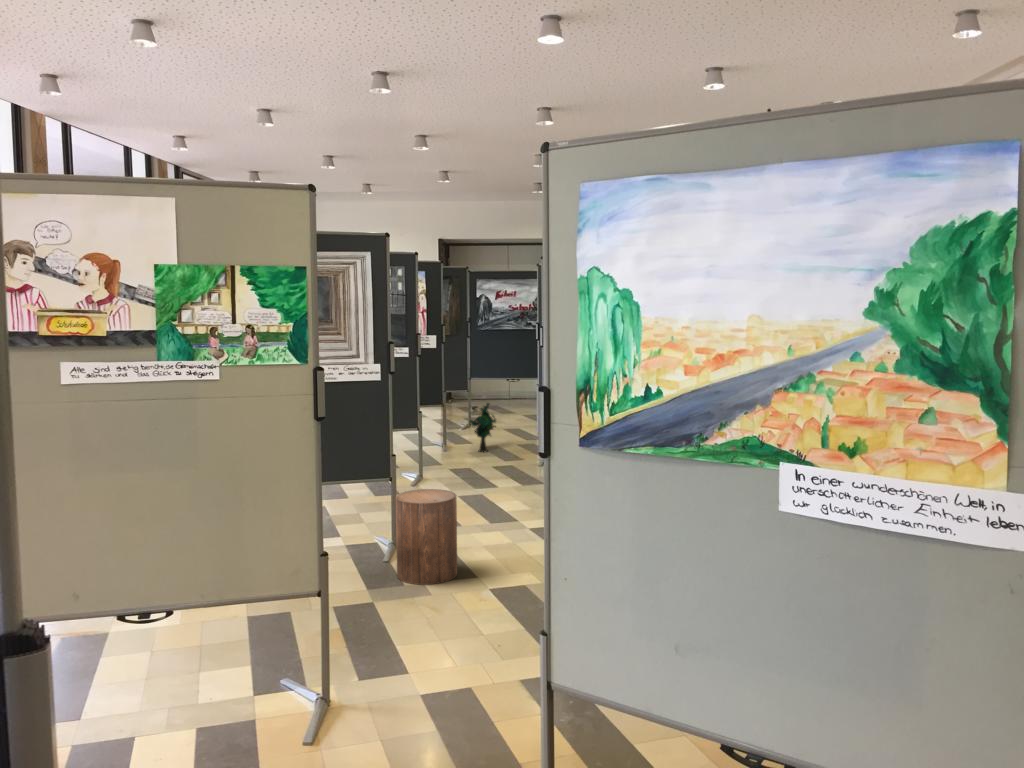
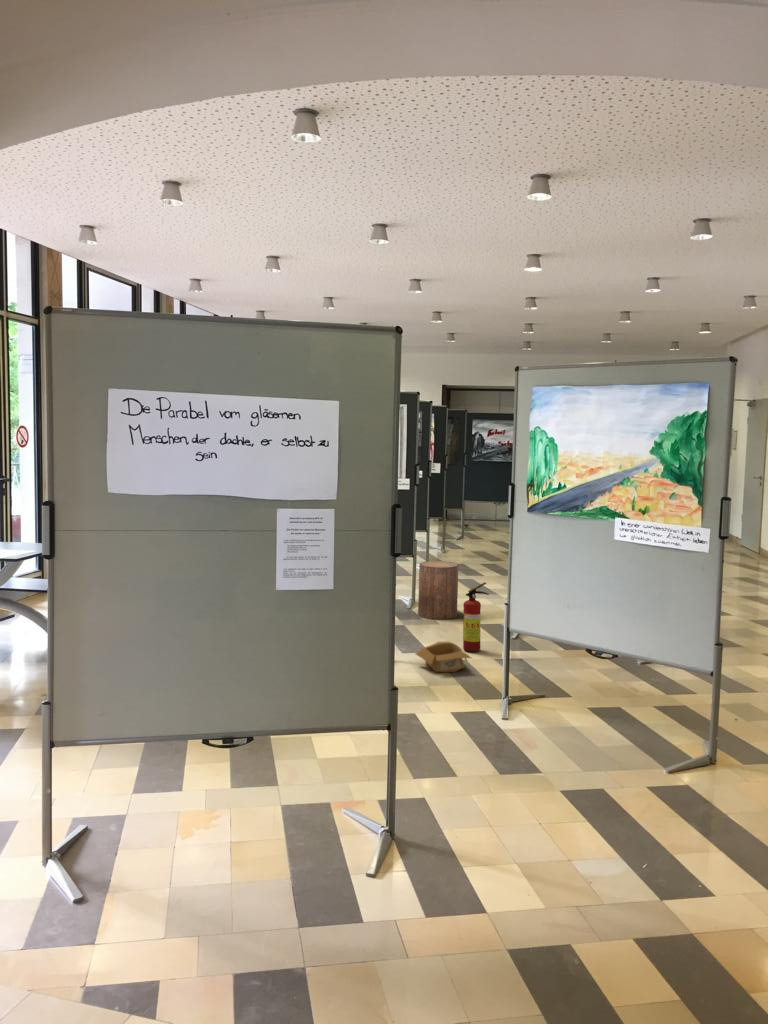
decorative plant: present [470,403,496,452] -> none [463,517,485,555]
fire extinguisher: none [462,542,504,663] -> present [463,582,489,652]
cardboard box: none [375,659,479,731] -> present [416,642,471,672]

